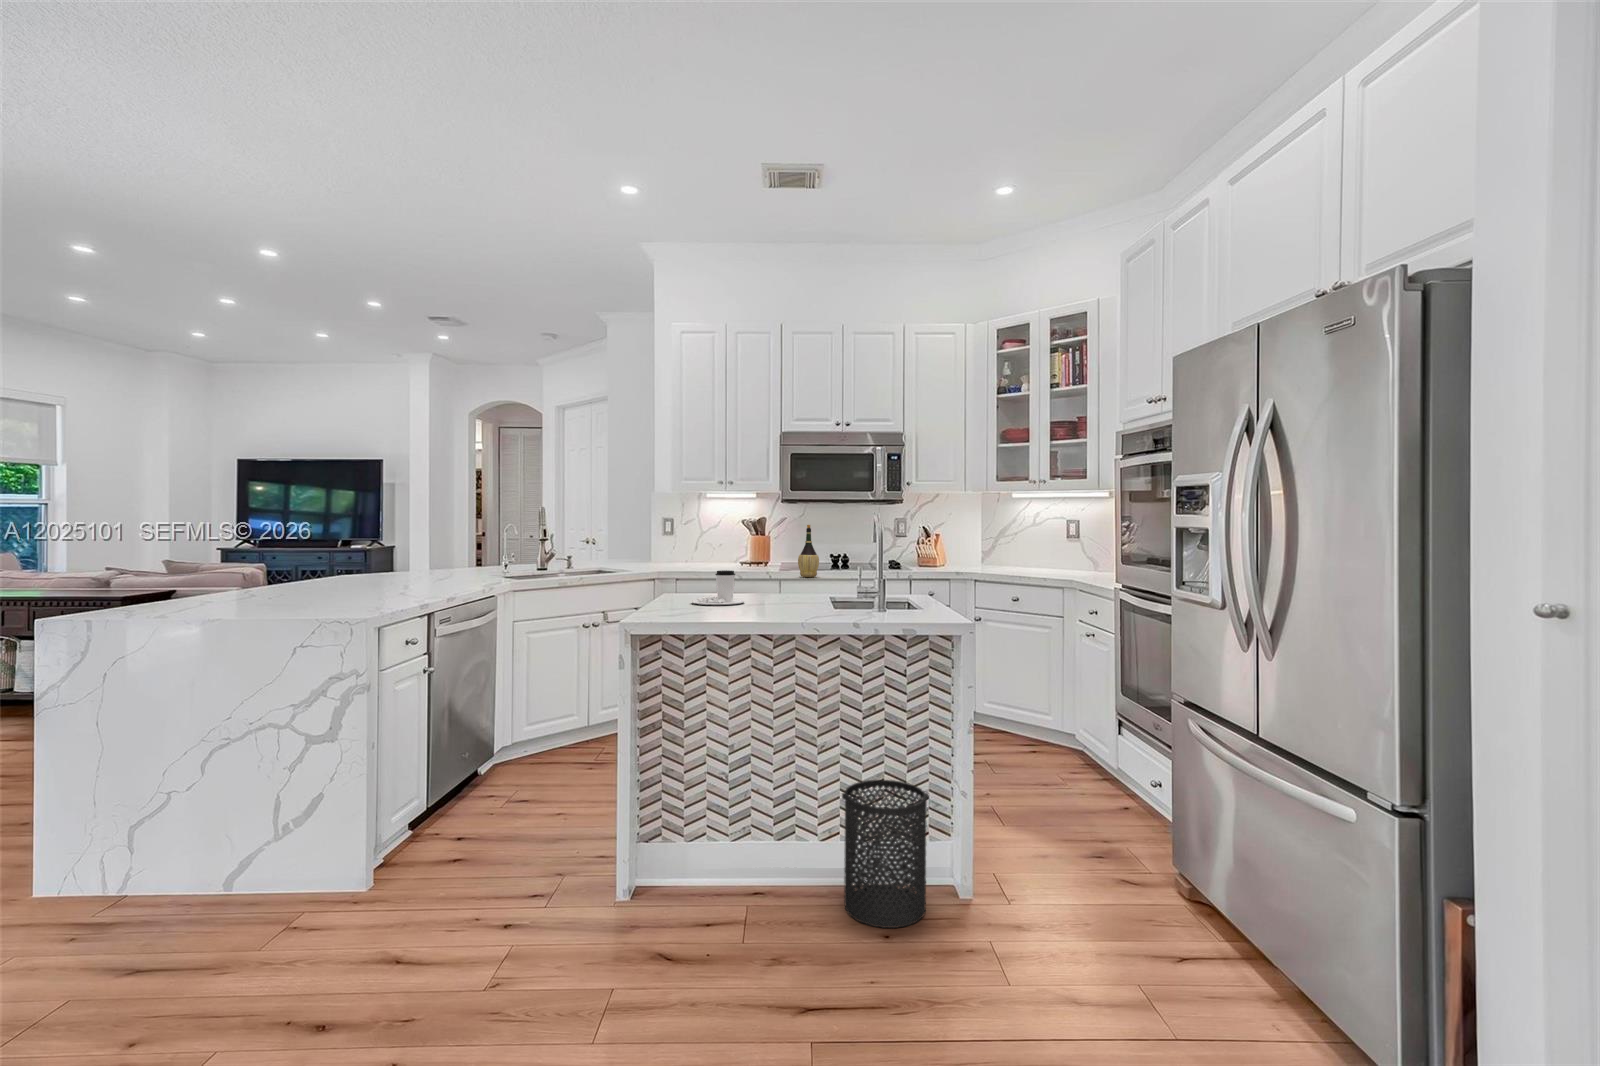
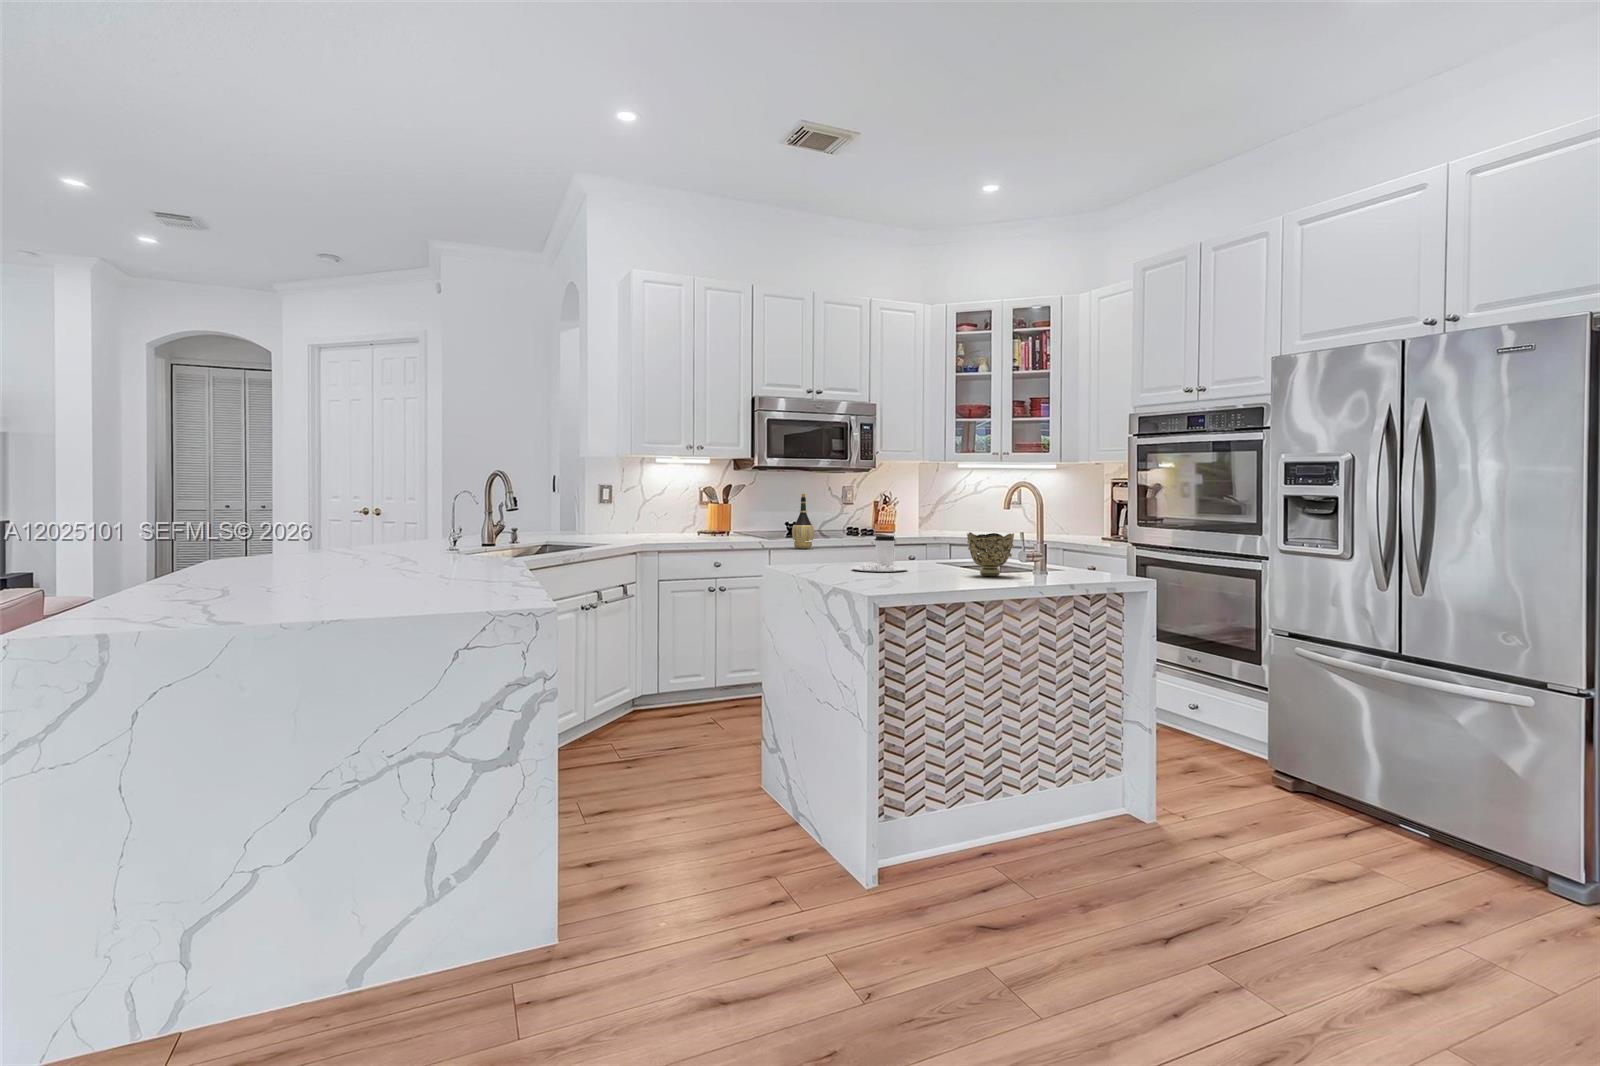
decorative bowl: none [750,570,796,614] -> present [967,532,1014,576]
trash can: present [842,780,929,928] -> none [1062,729,1147,863]

